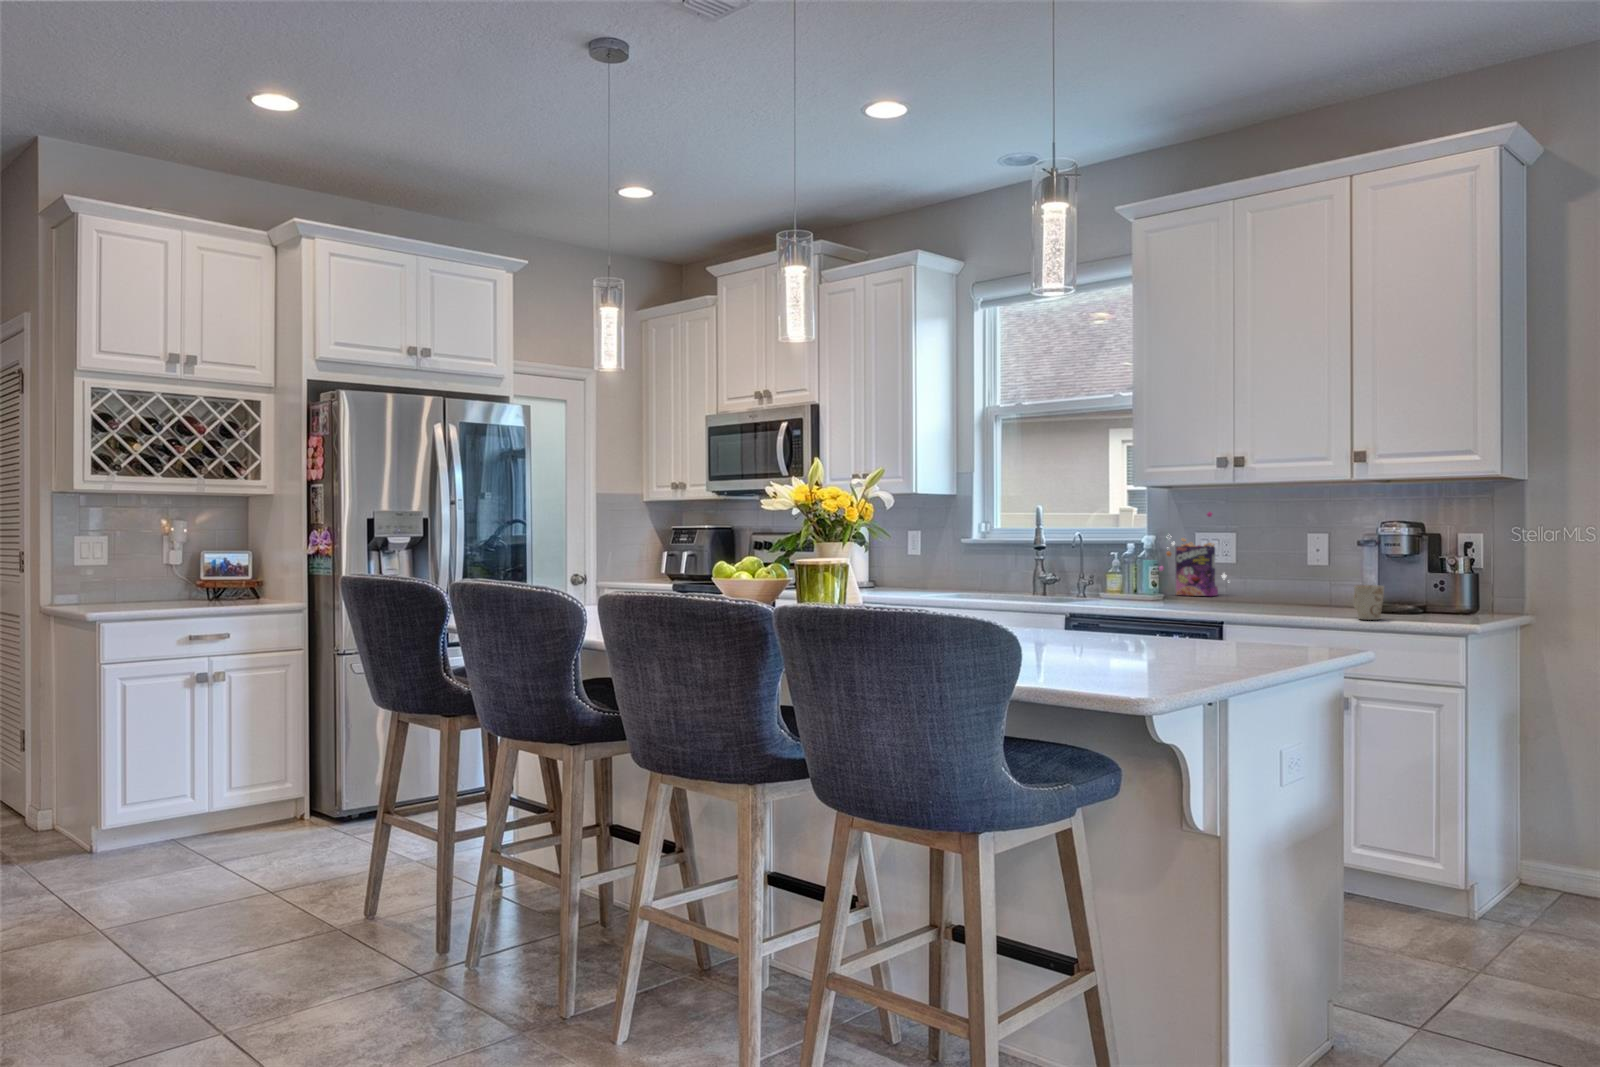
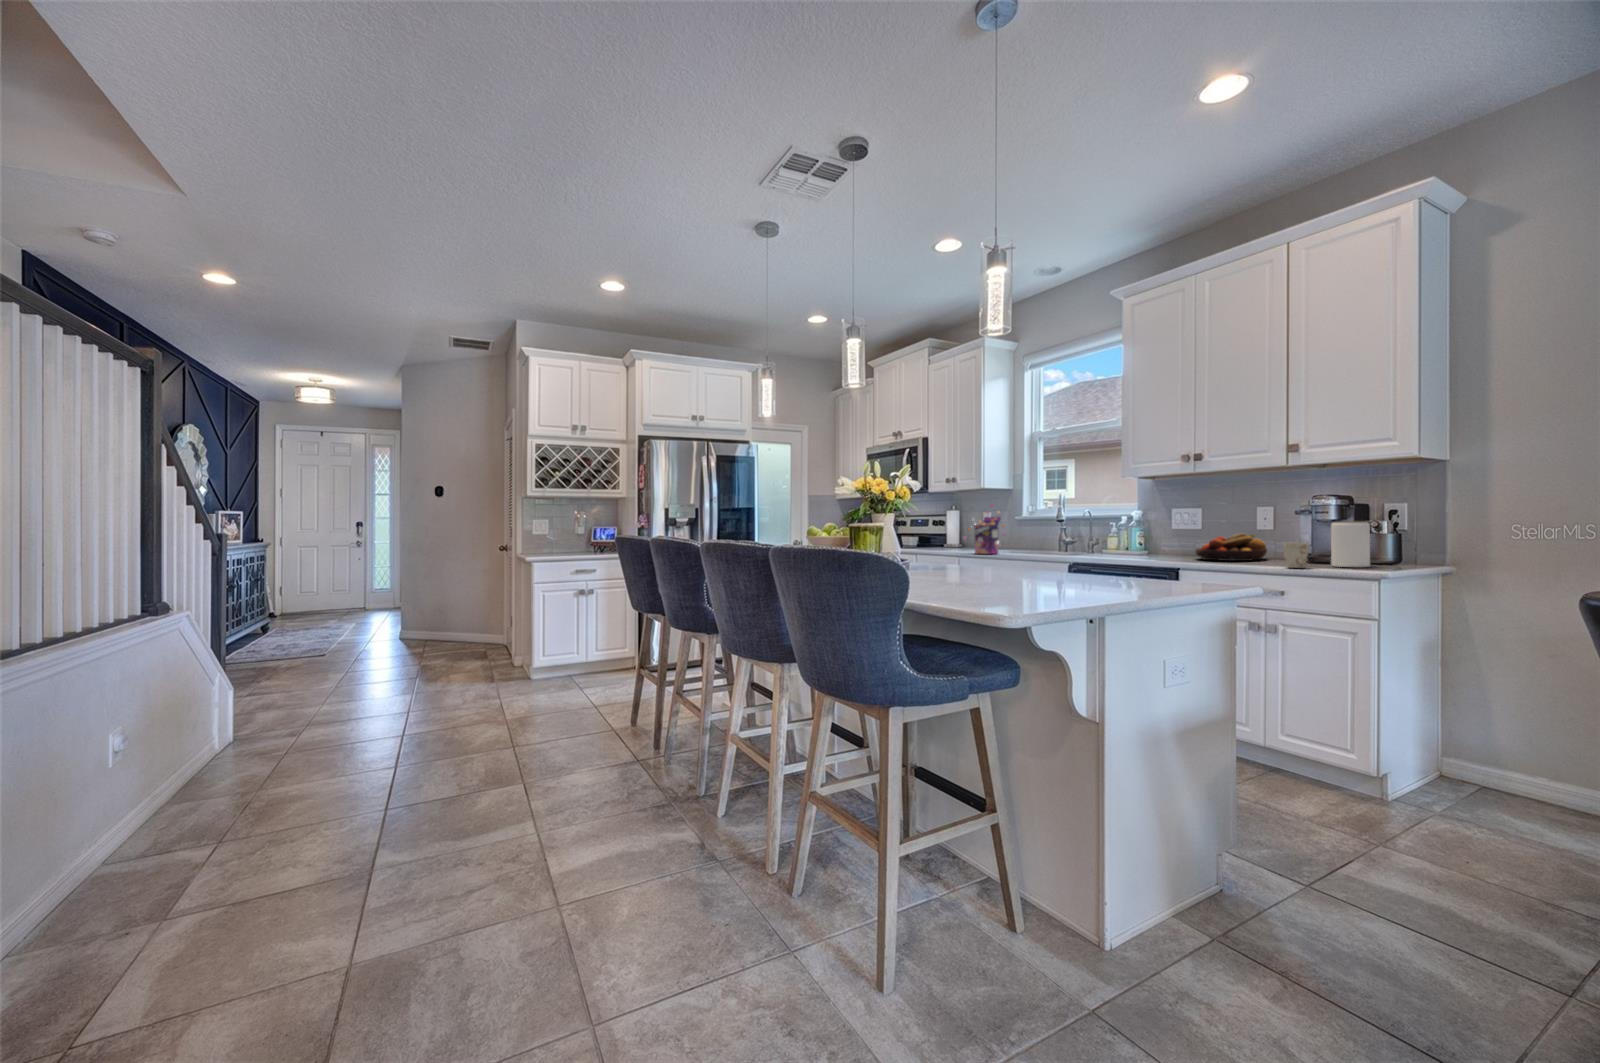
cereal box: present [1159,512,1226,596] -> present [964,505,1005,554]
jar: none [1407,557,1451,618] -> present [1331,521,1370,567]
fruit bowl: none [1233,570,1323,609] -> present [1195,534,1267,561]

